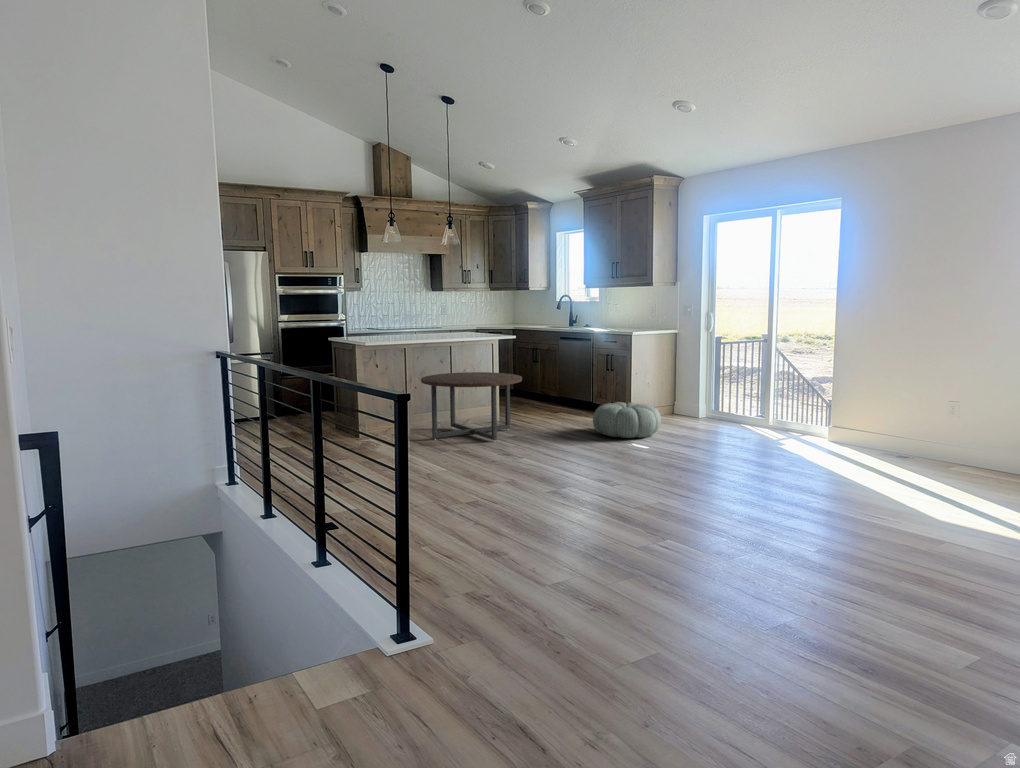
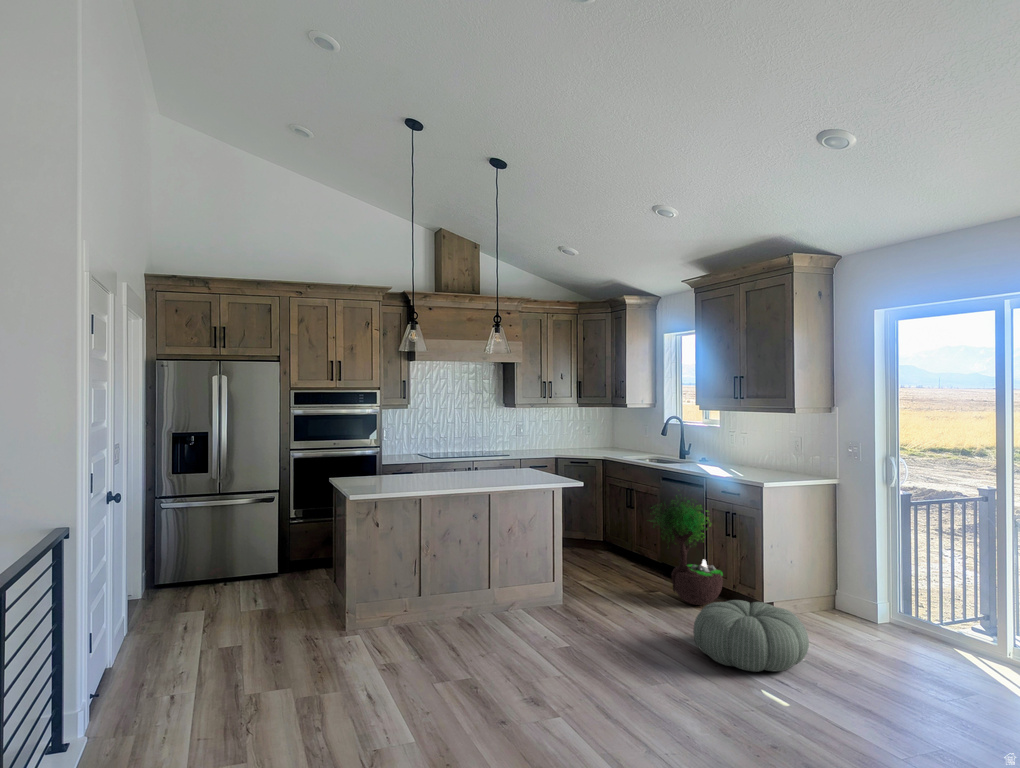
potted tree: none [555,339,606,417] -> present [652,496,723,605]
coffee table: present [421,372,522,442] -> none [434,534,583,659]

